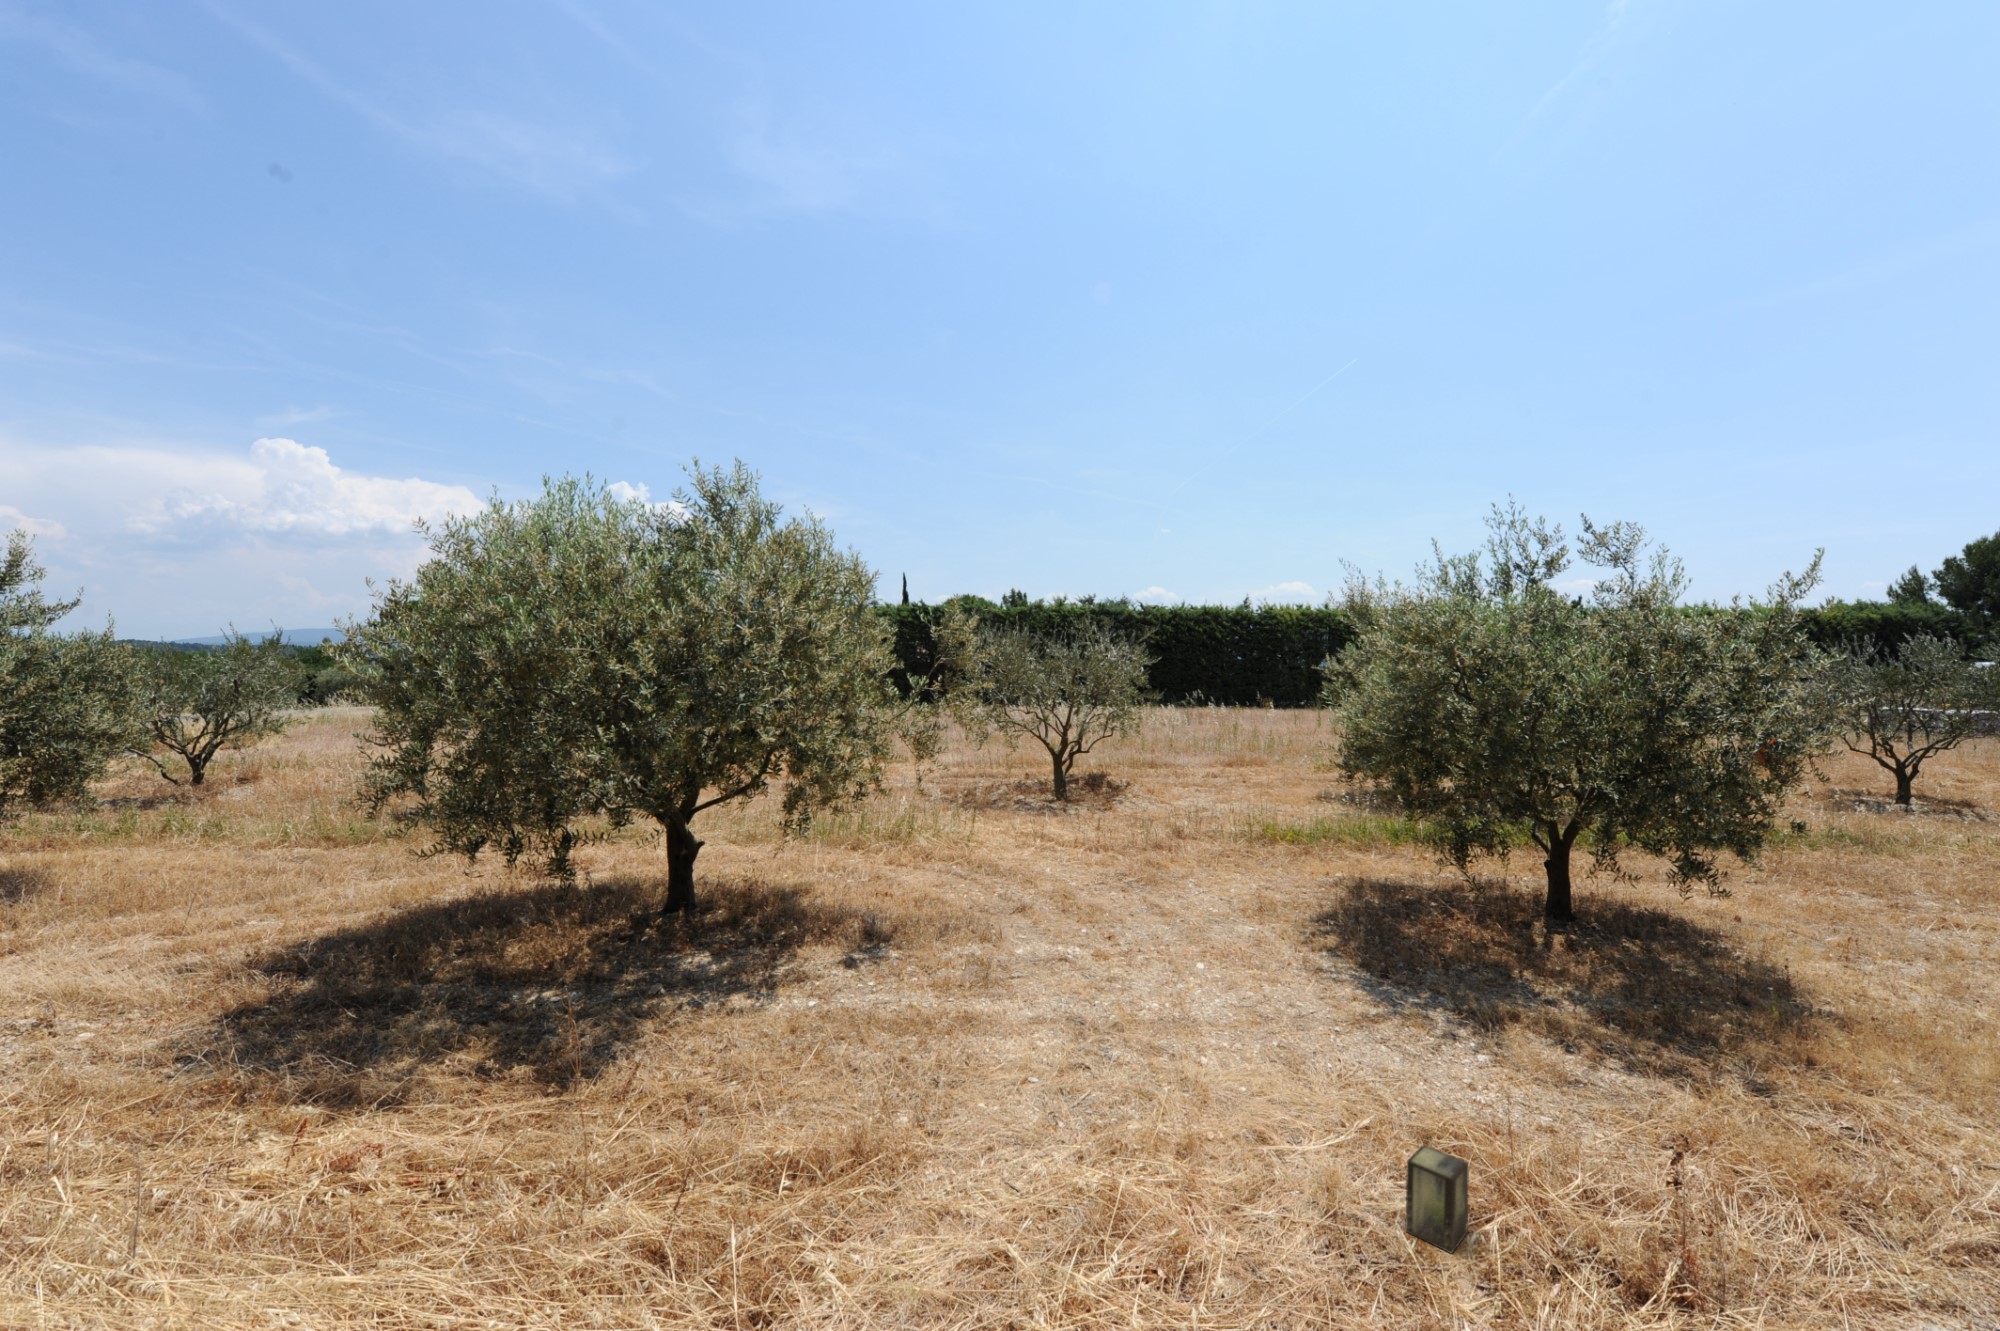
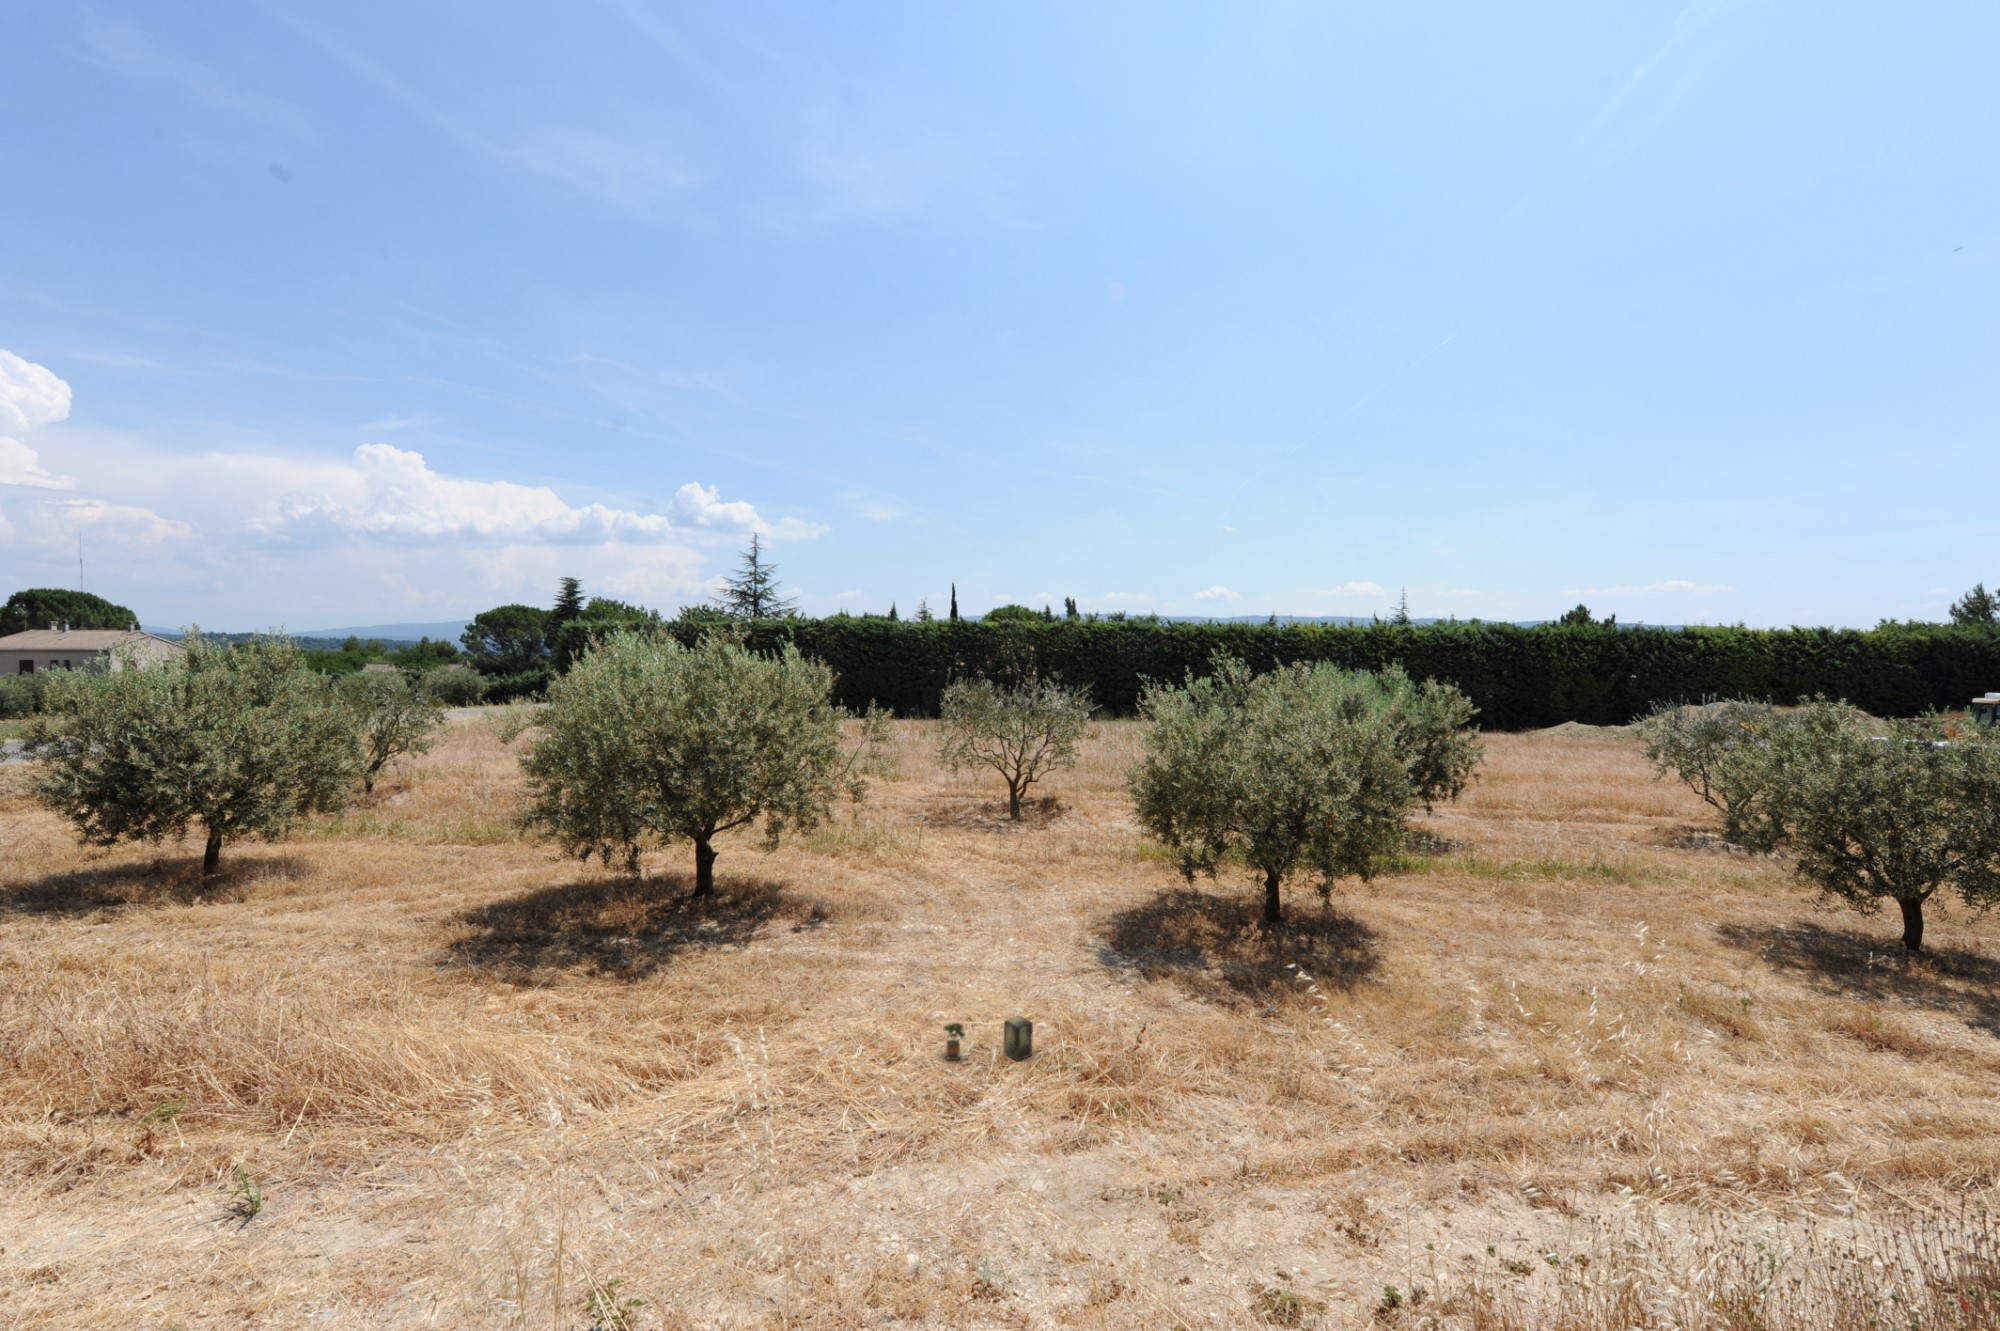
potted tree: none [1286,1171,1346,1262] -> present [943,1023,965,1060]

